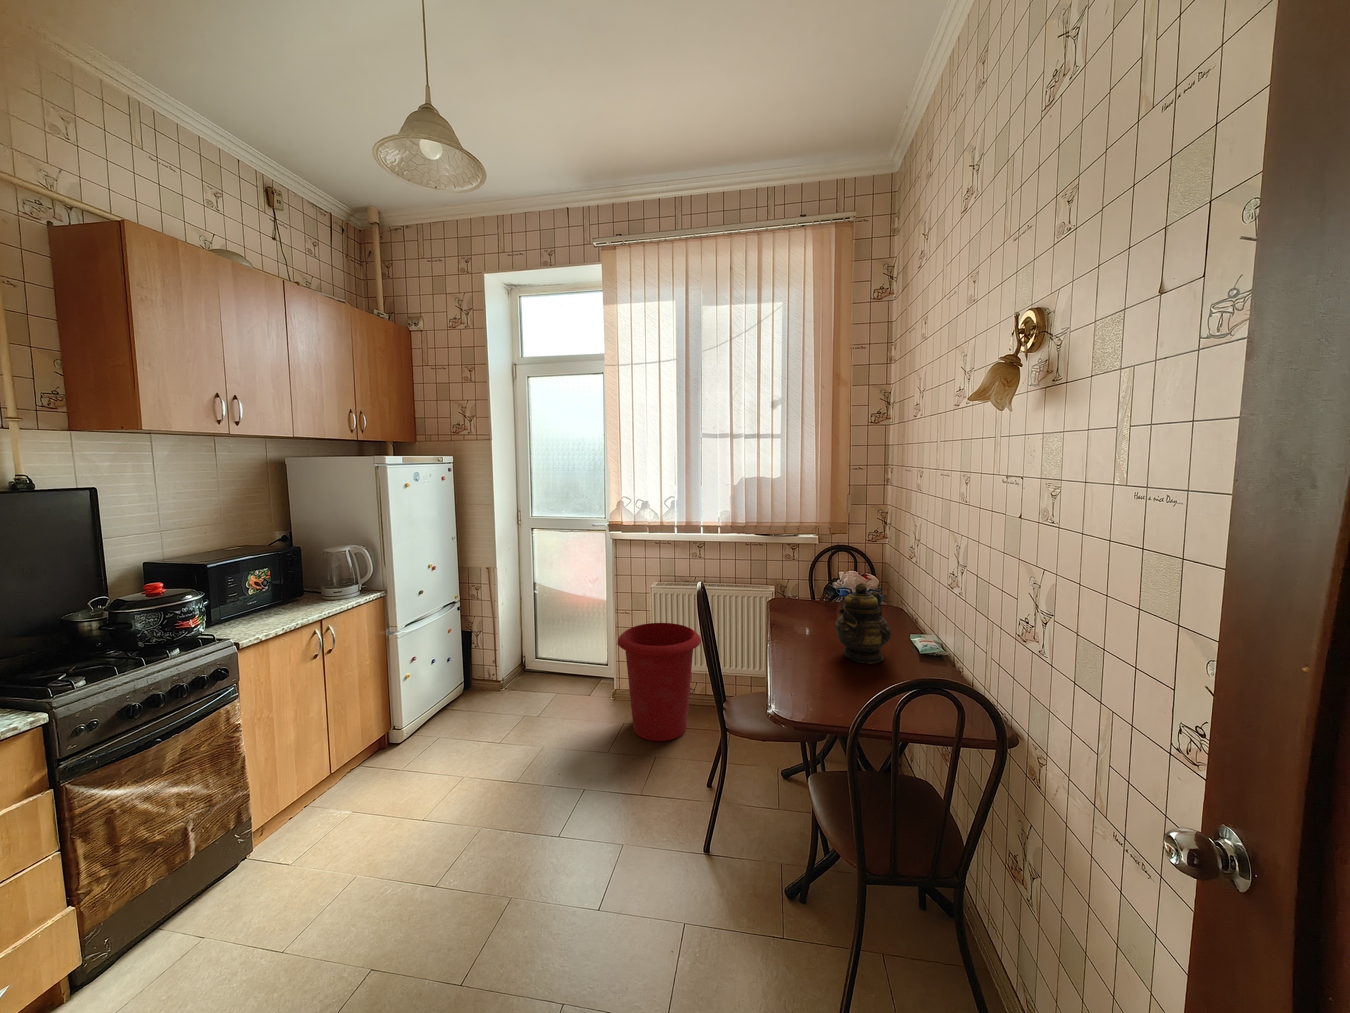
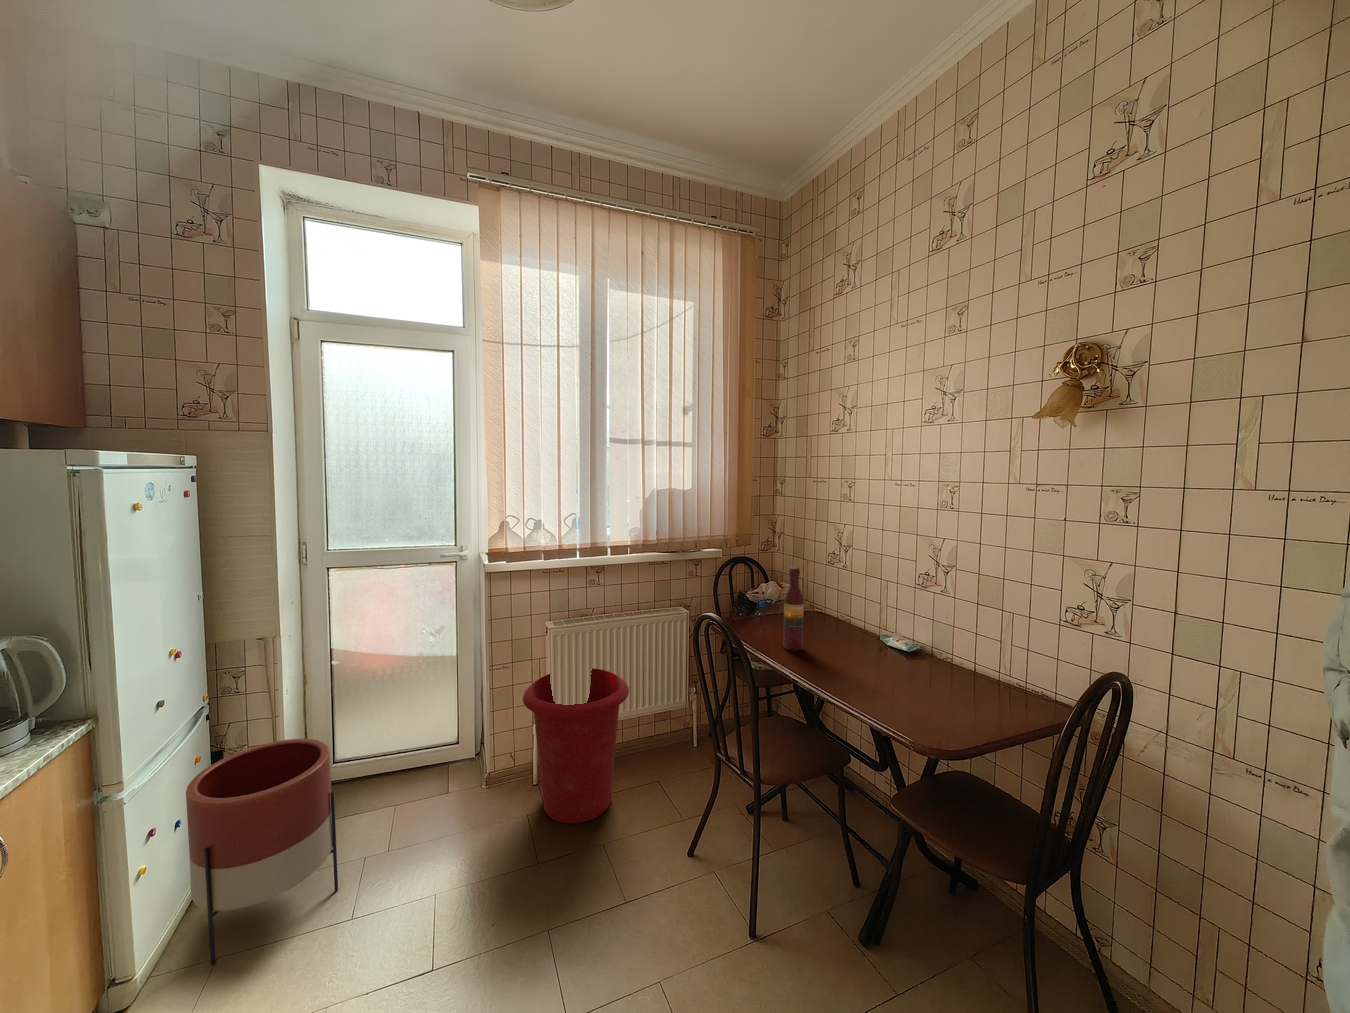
wine bottle: none [798,551,817,631] -> present [783,567,804,651]
teapot: present [835,583,891,664] -> none [846,595,904,673]
planter: none [429,629,501,739] -> present [186,739,338,965]

